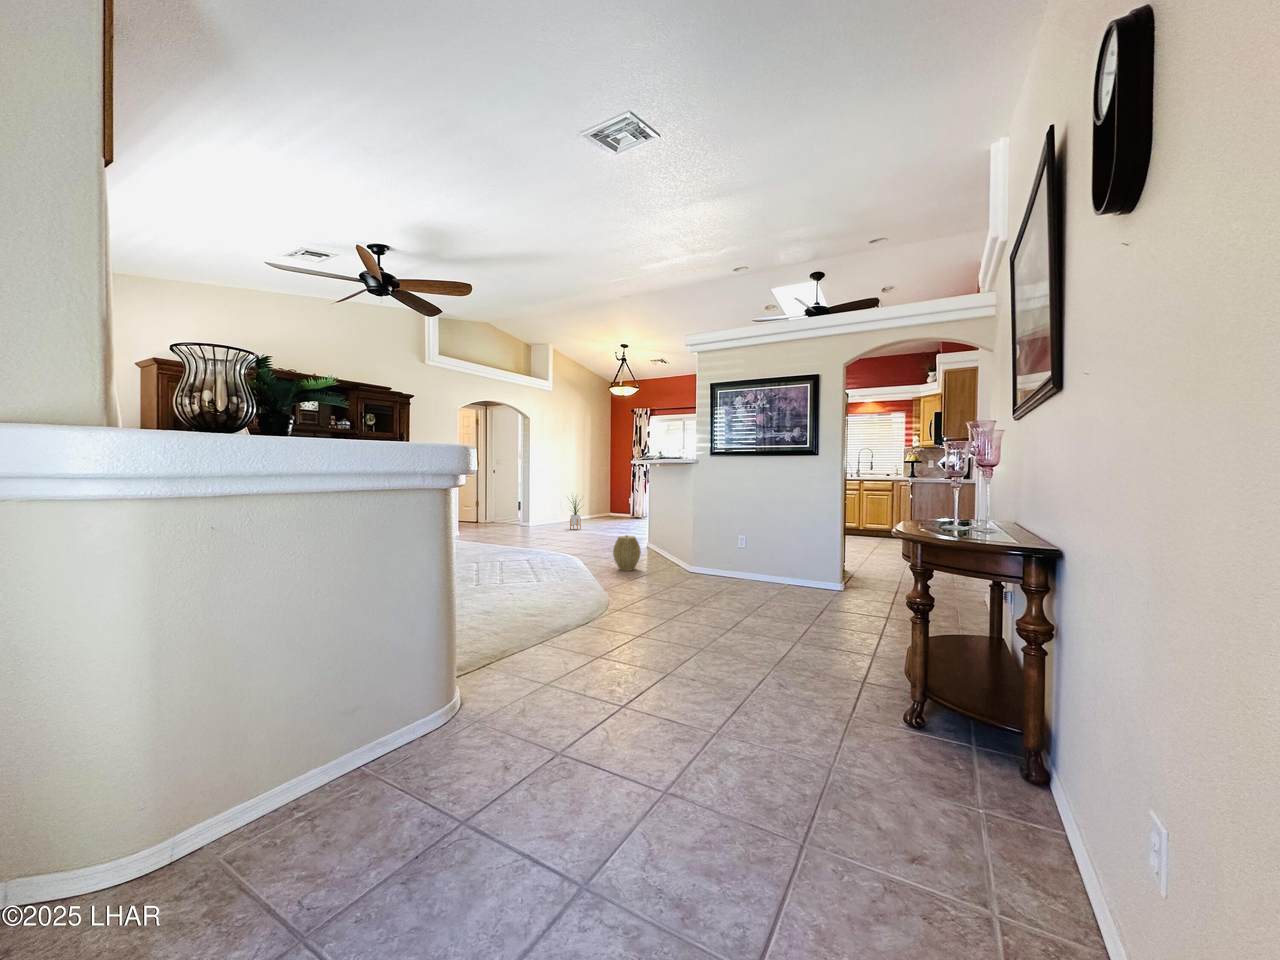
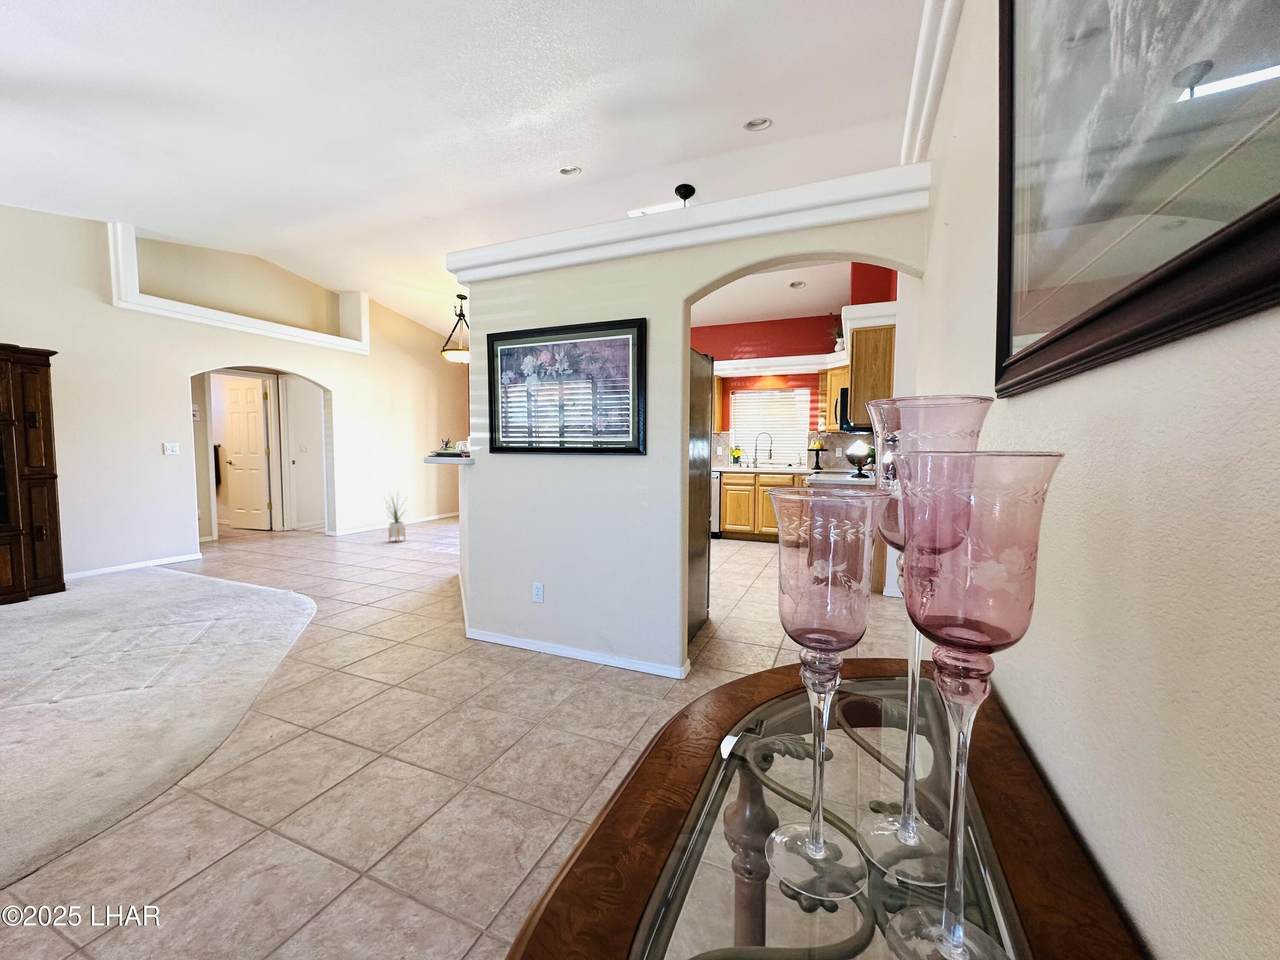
woven basket: present [613,535,641,571] -> none [350,579,400,638]

